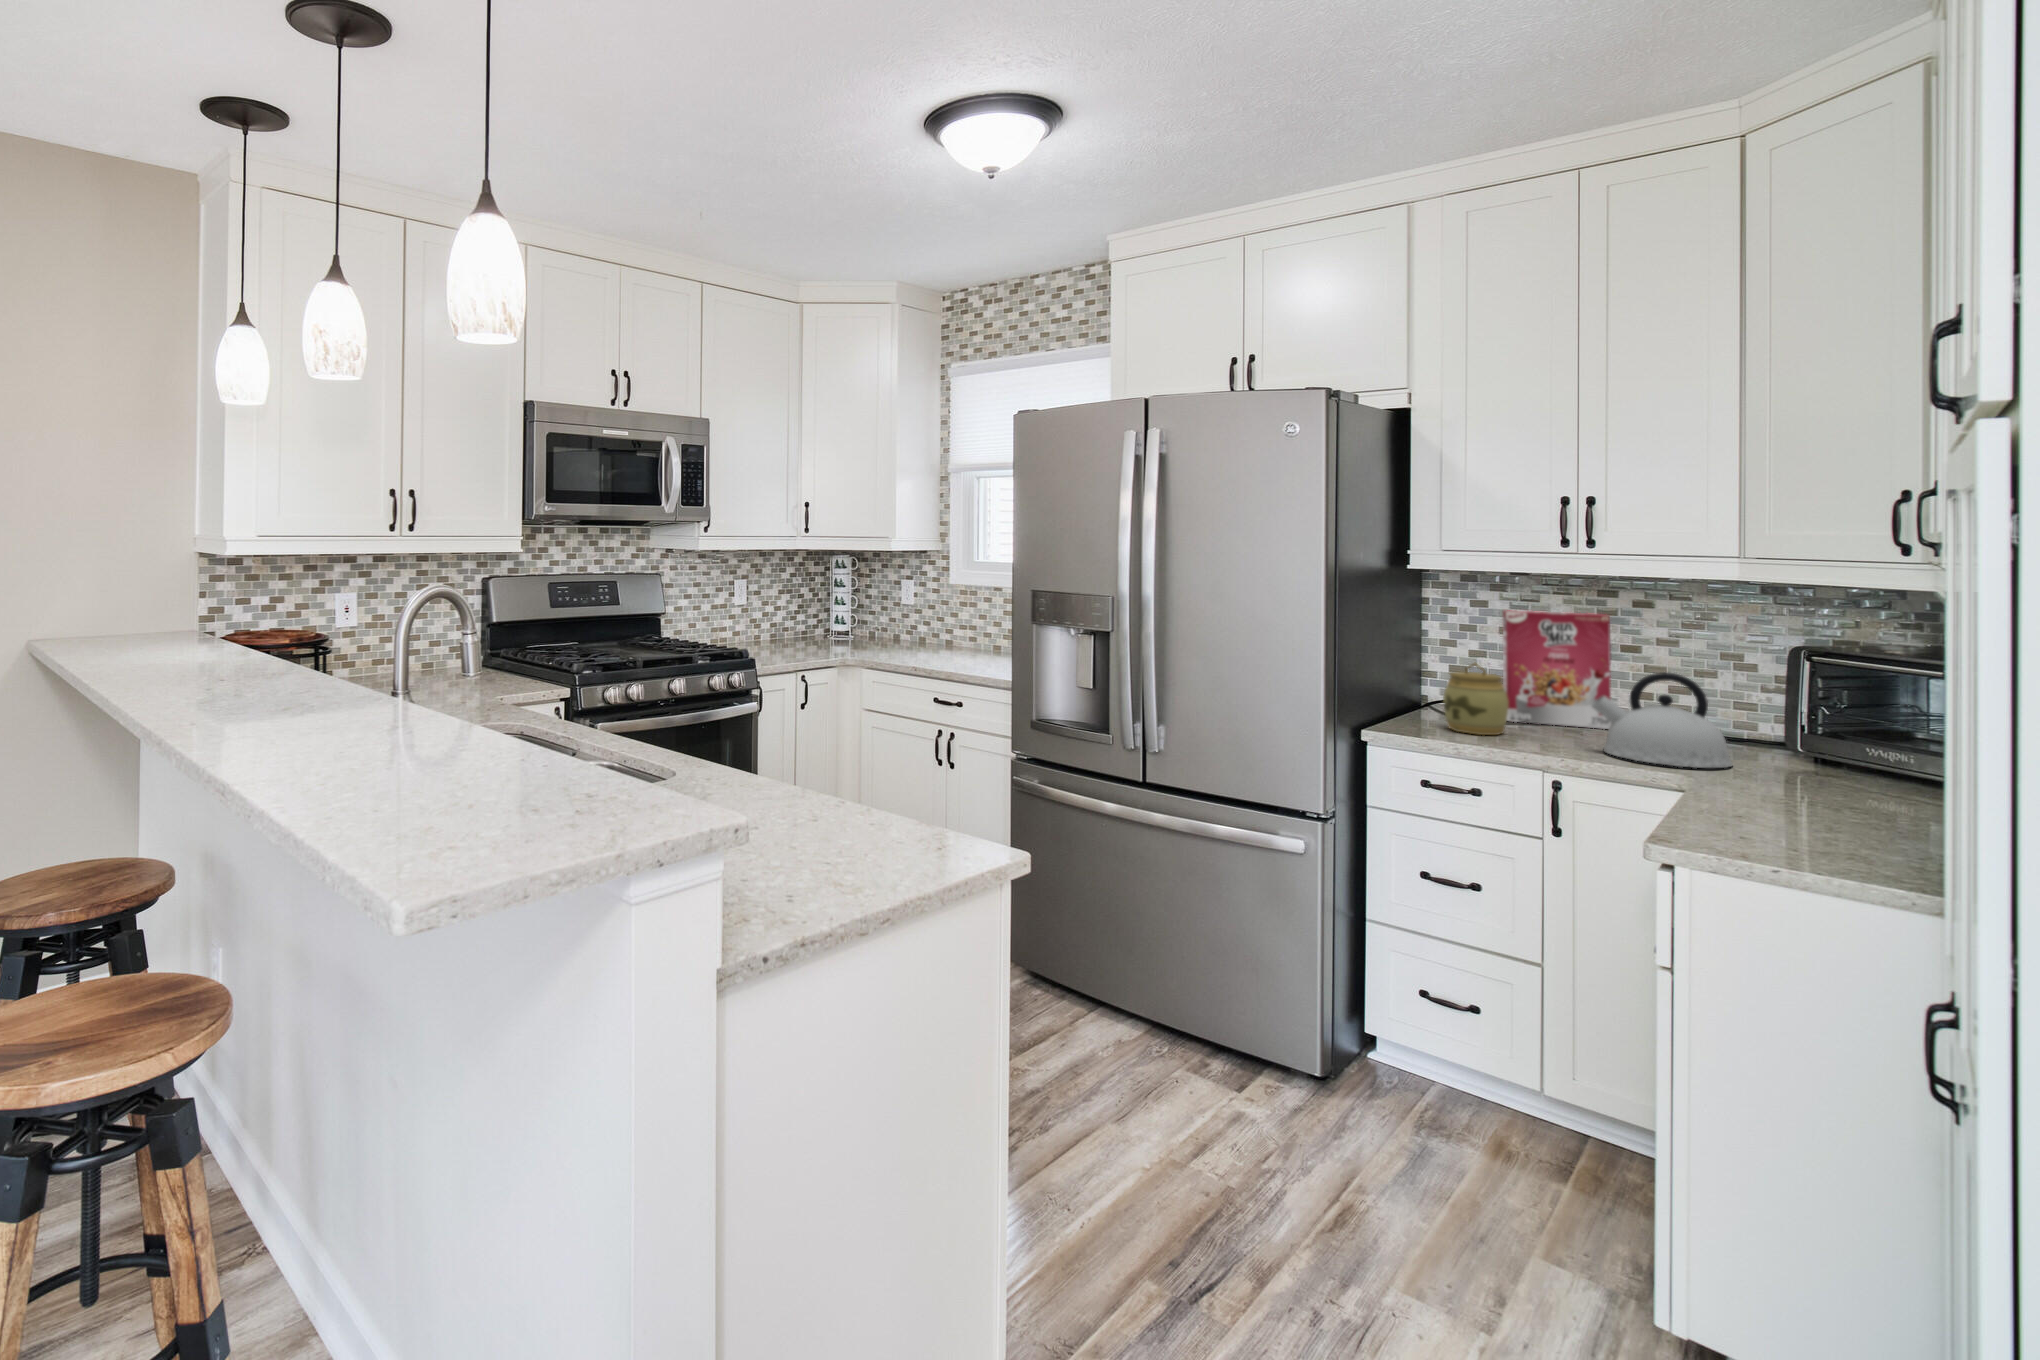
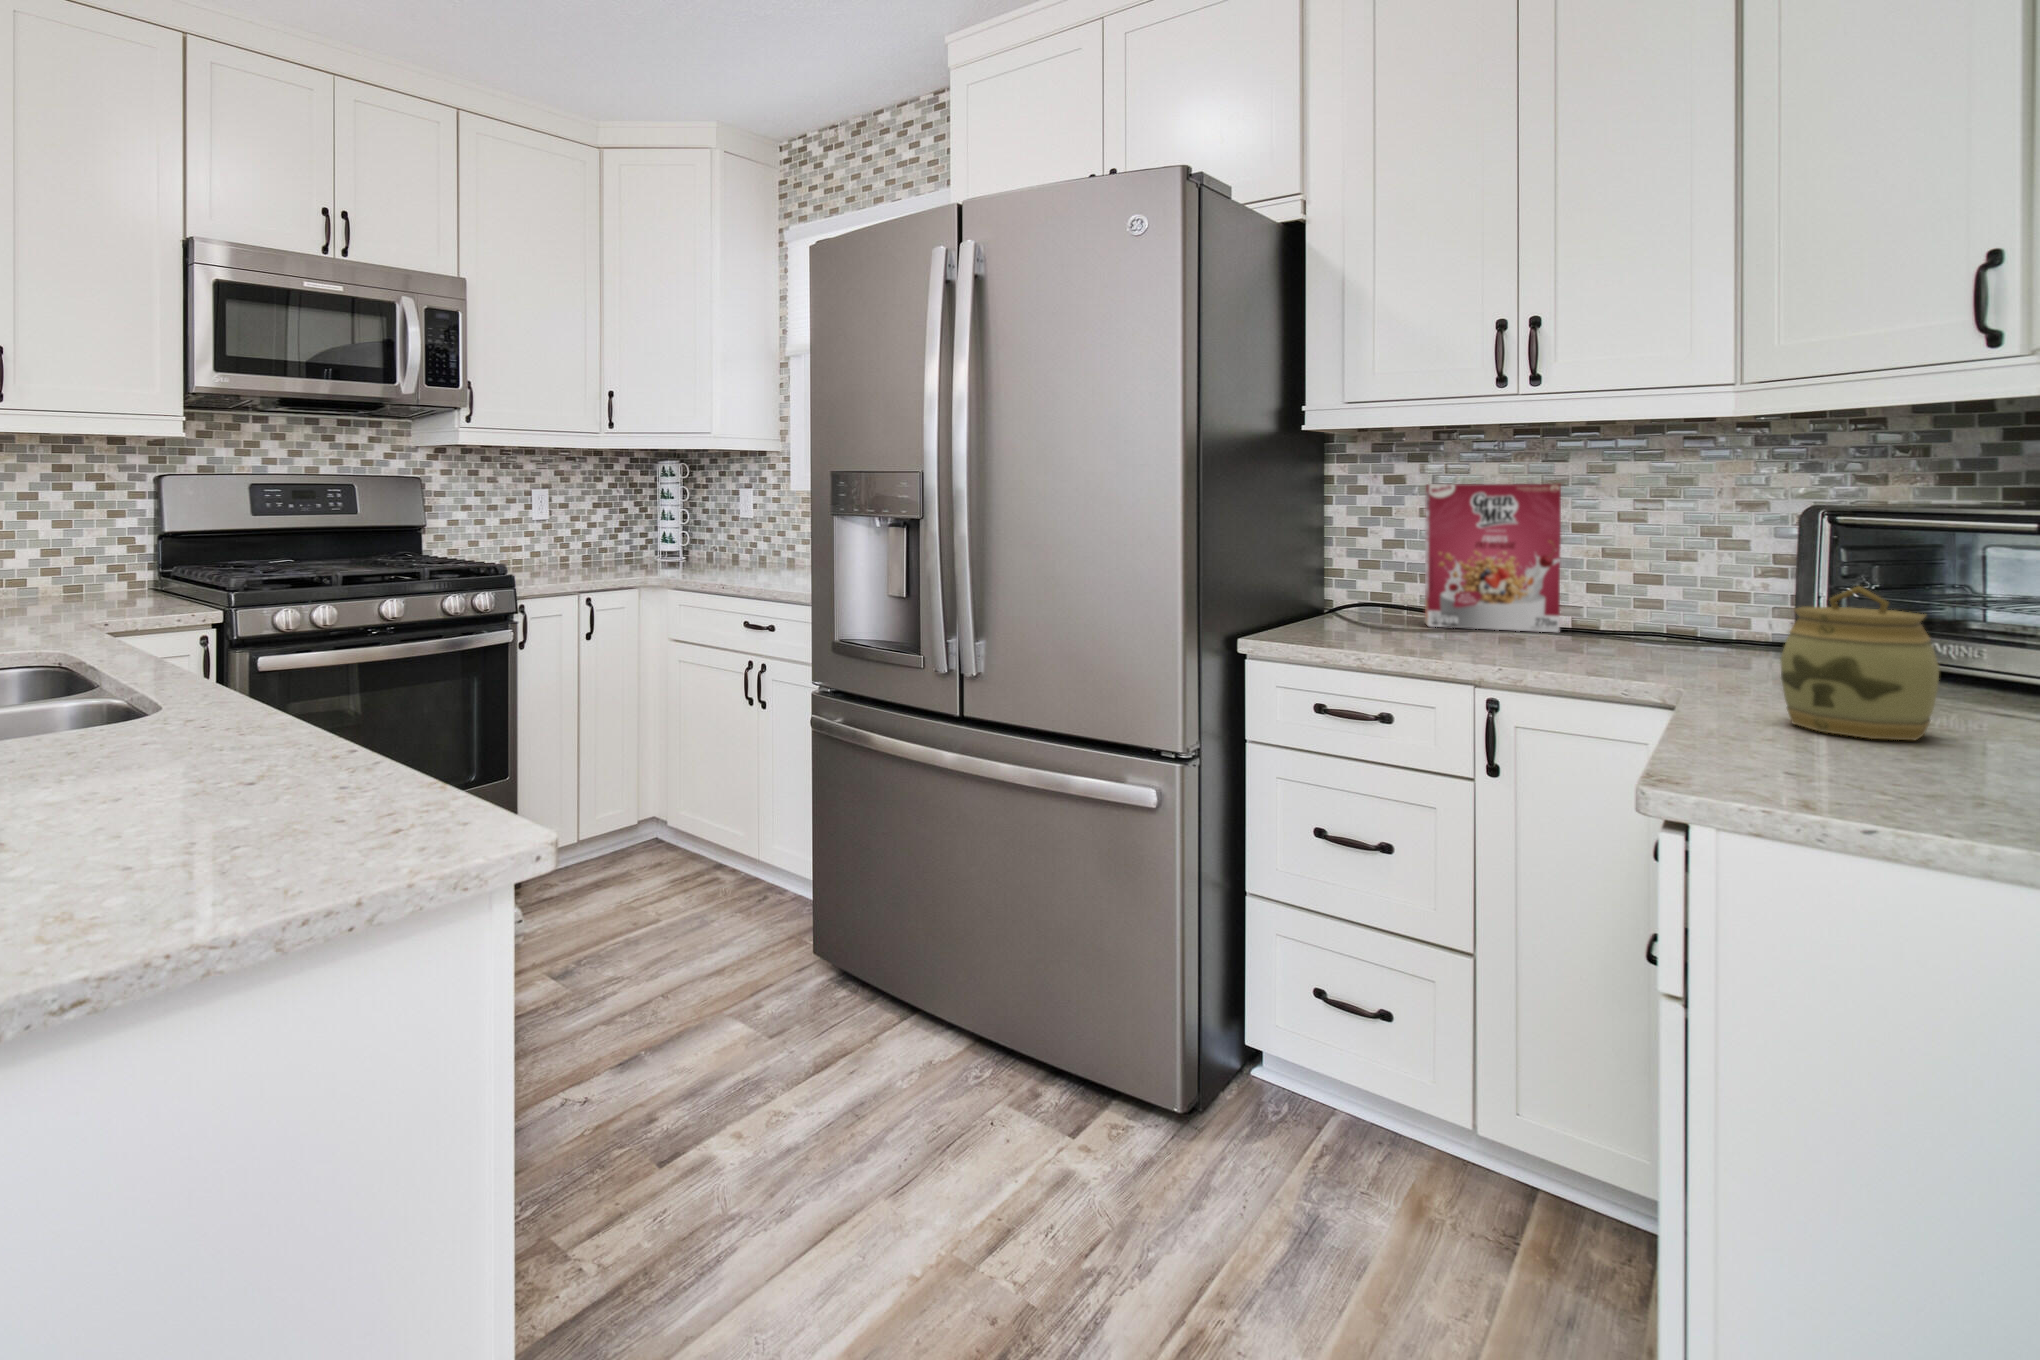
jar: present [1443,663,1508,735] -> present [1780,586,1939,740]
kettle: present [1591,672,1732,768] -> none [1532,545,1721,673]

